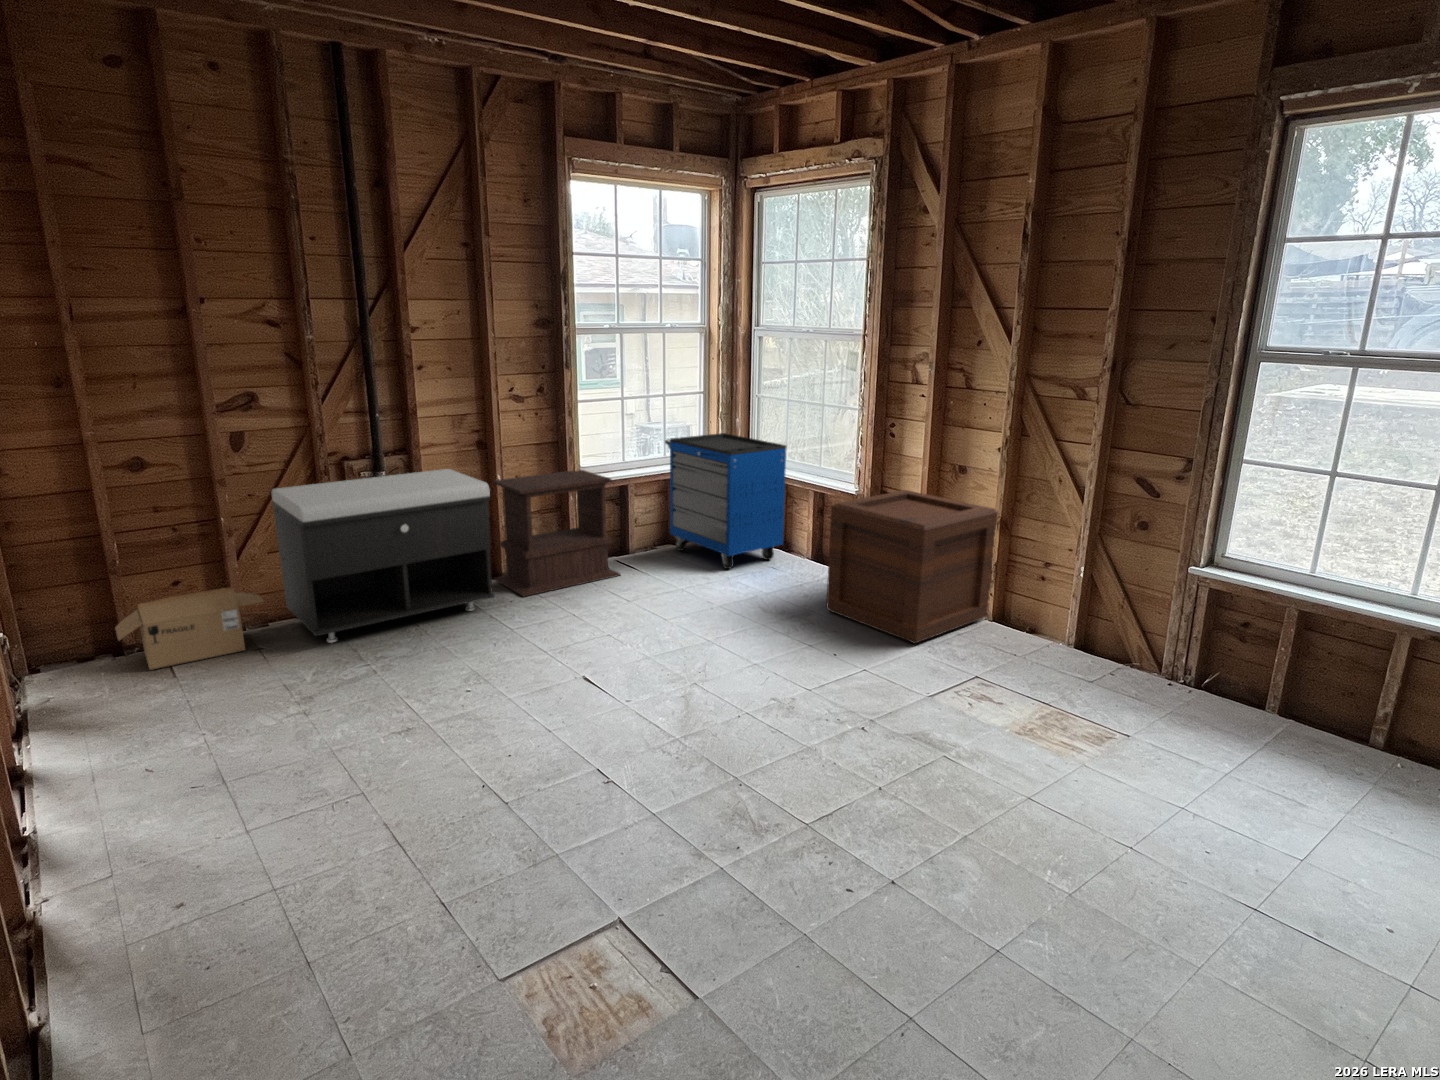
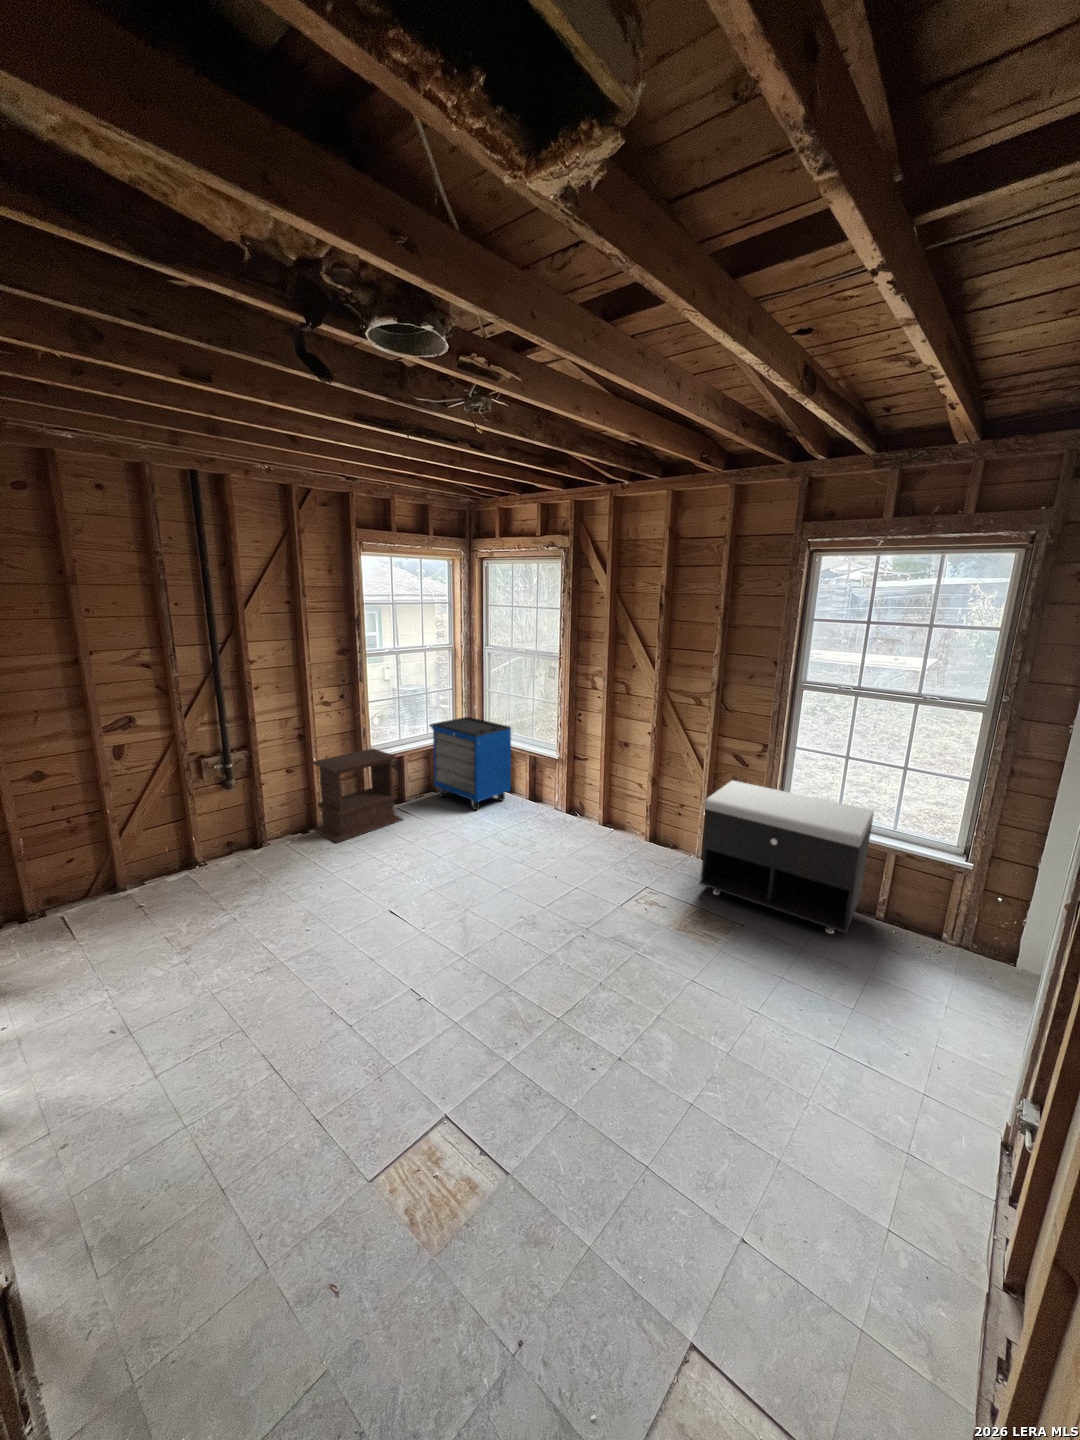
storage bench: present [272,469,494,643] -> present [699,781,874,934]
wooden crate: present [826,490,998,643] -> none [545,757,650,862]
cardboard box: present [115,587,264,670] -> none [18,861,143,934]

